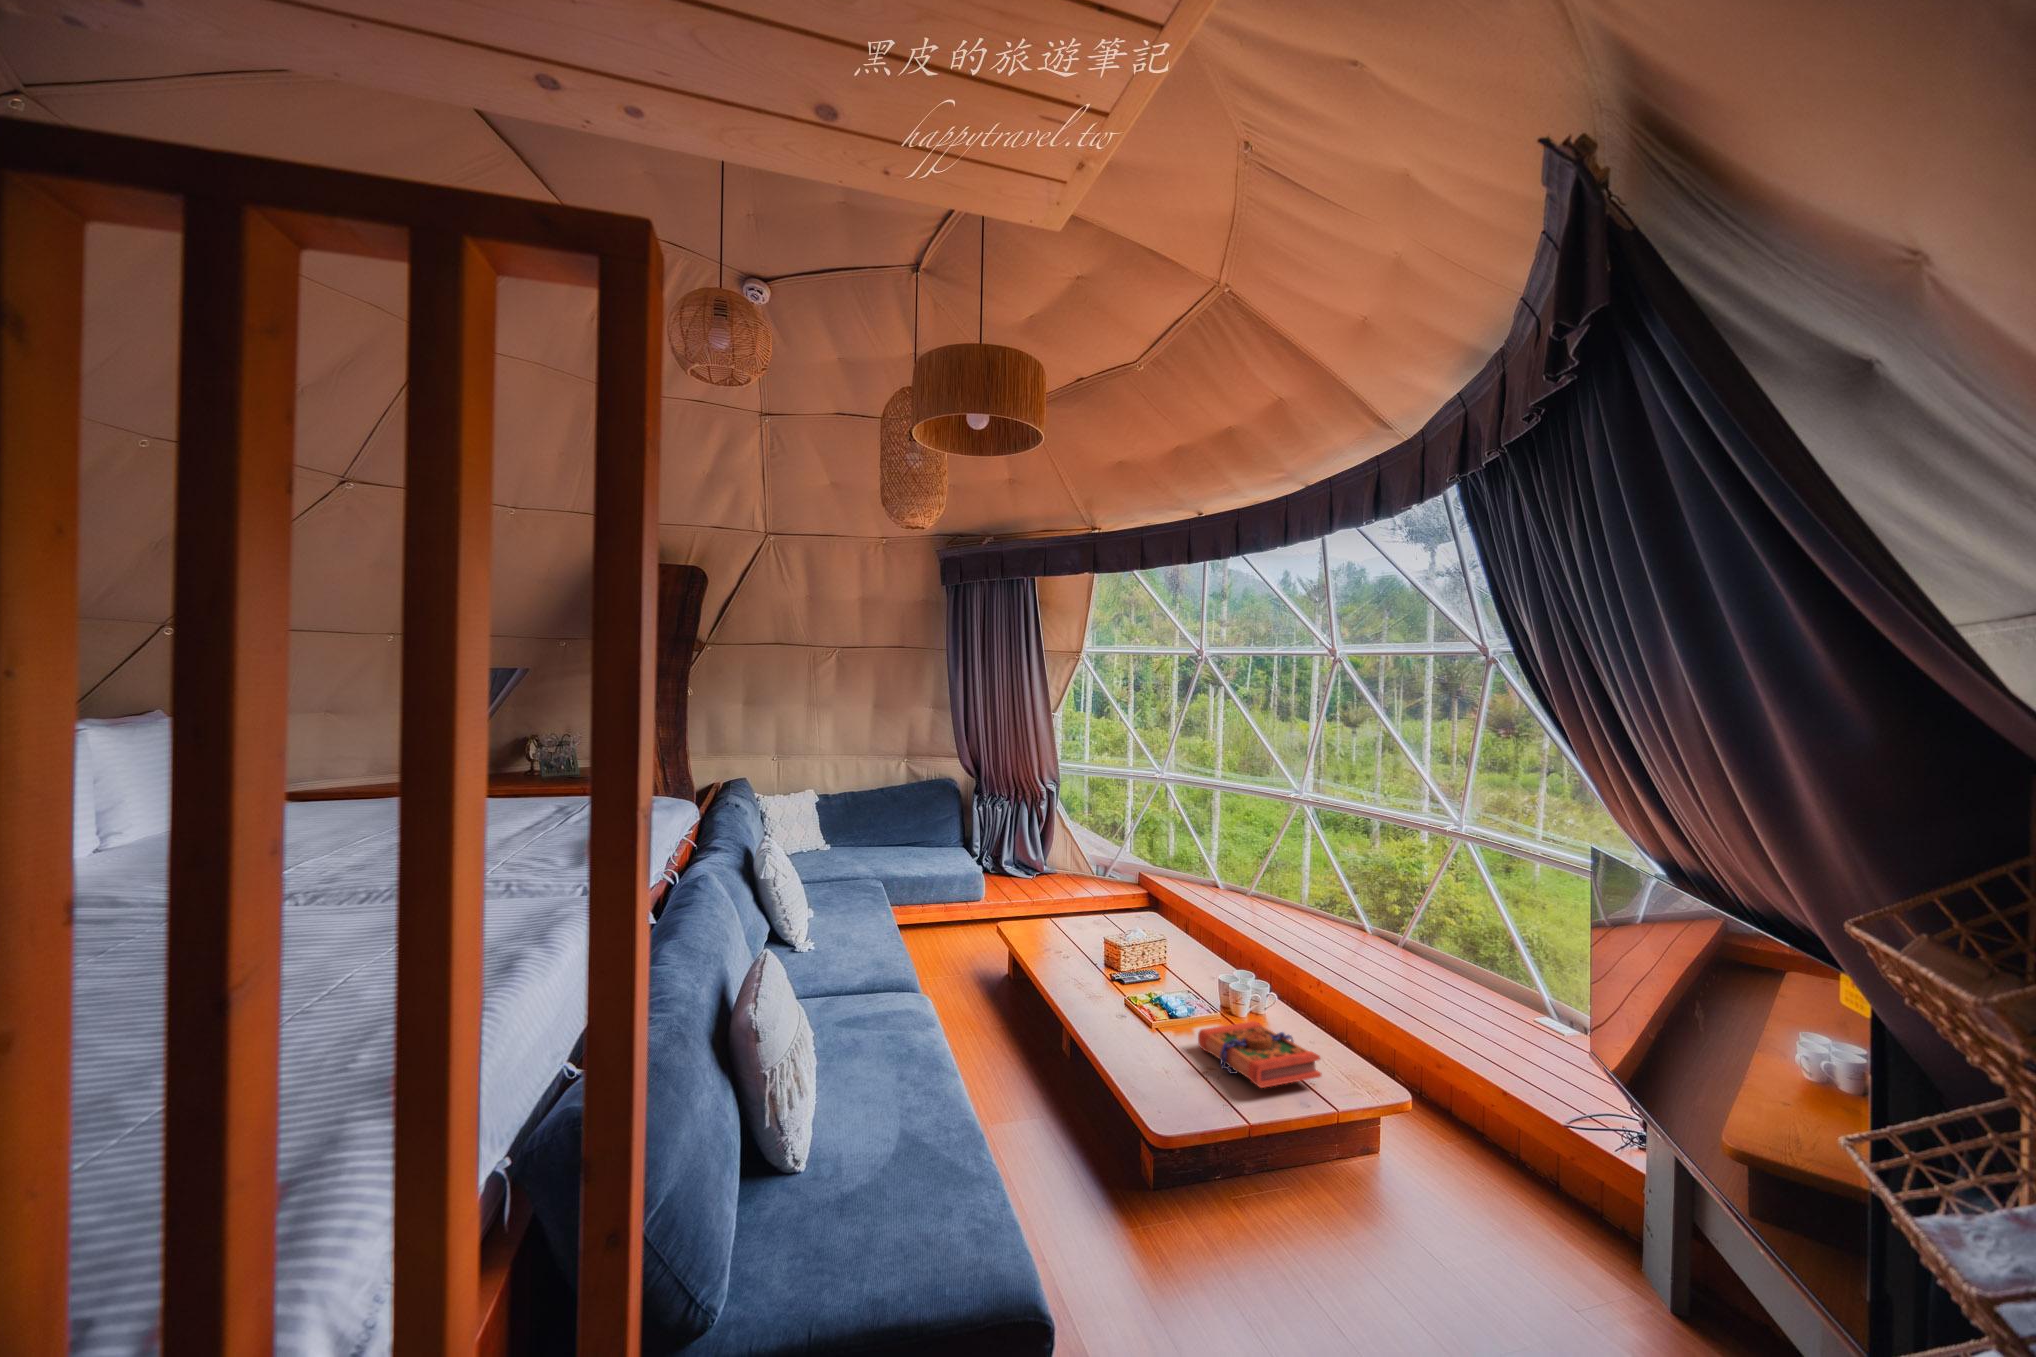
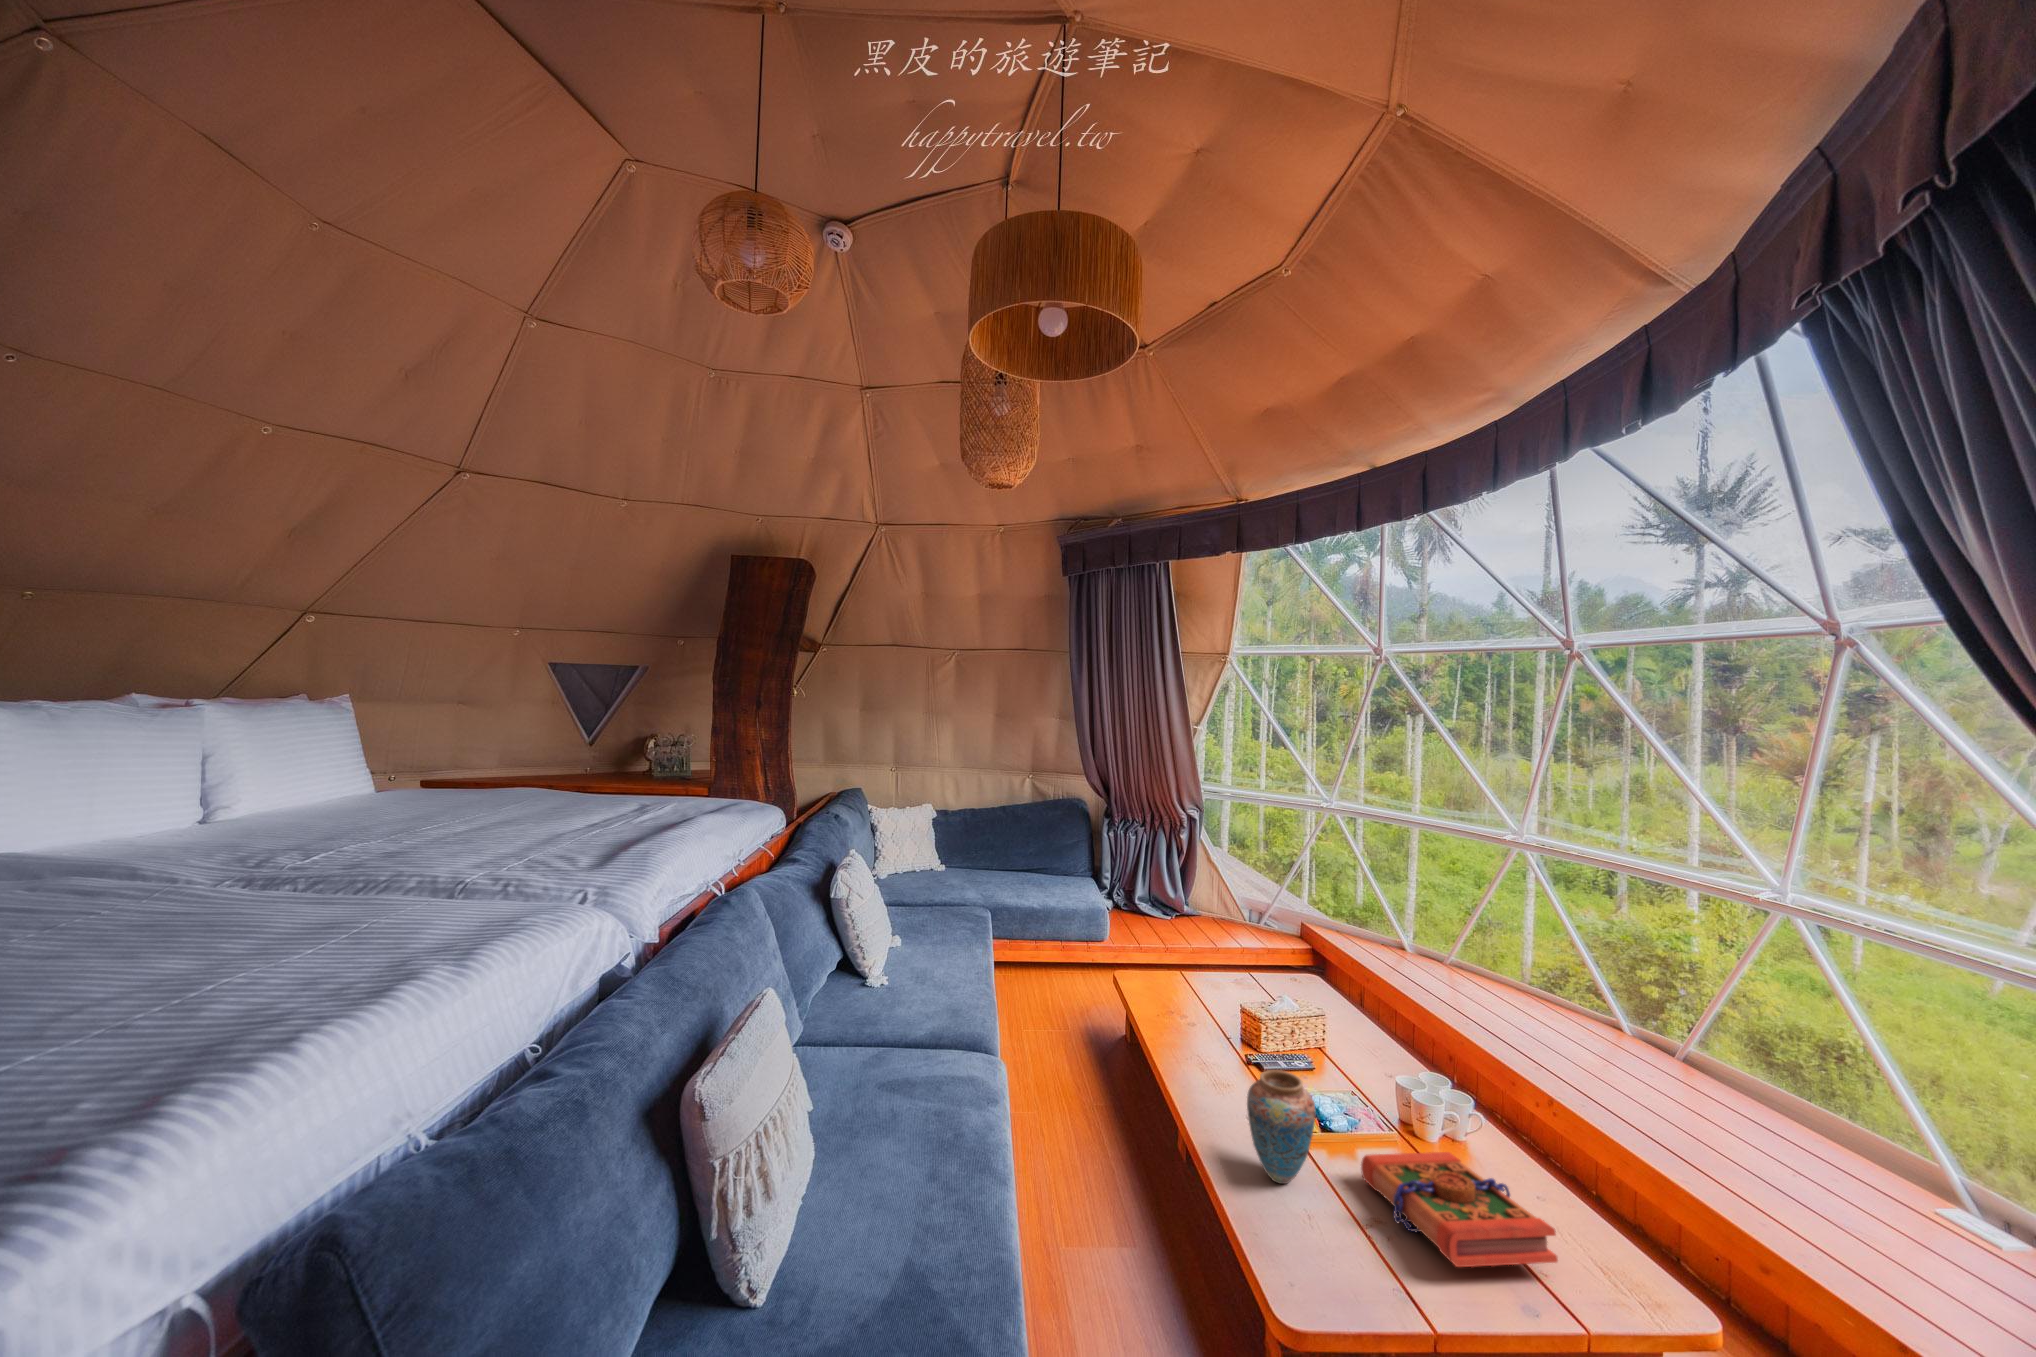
vase: none [1119,977,1167,1057] -> present [1247,1070,1315,1184]

